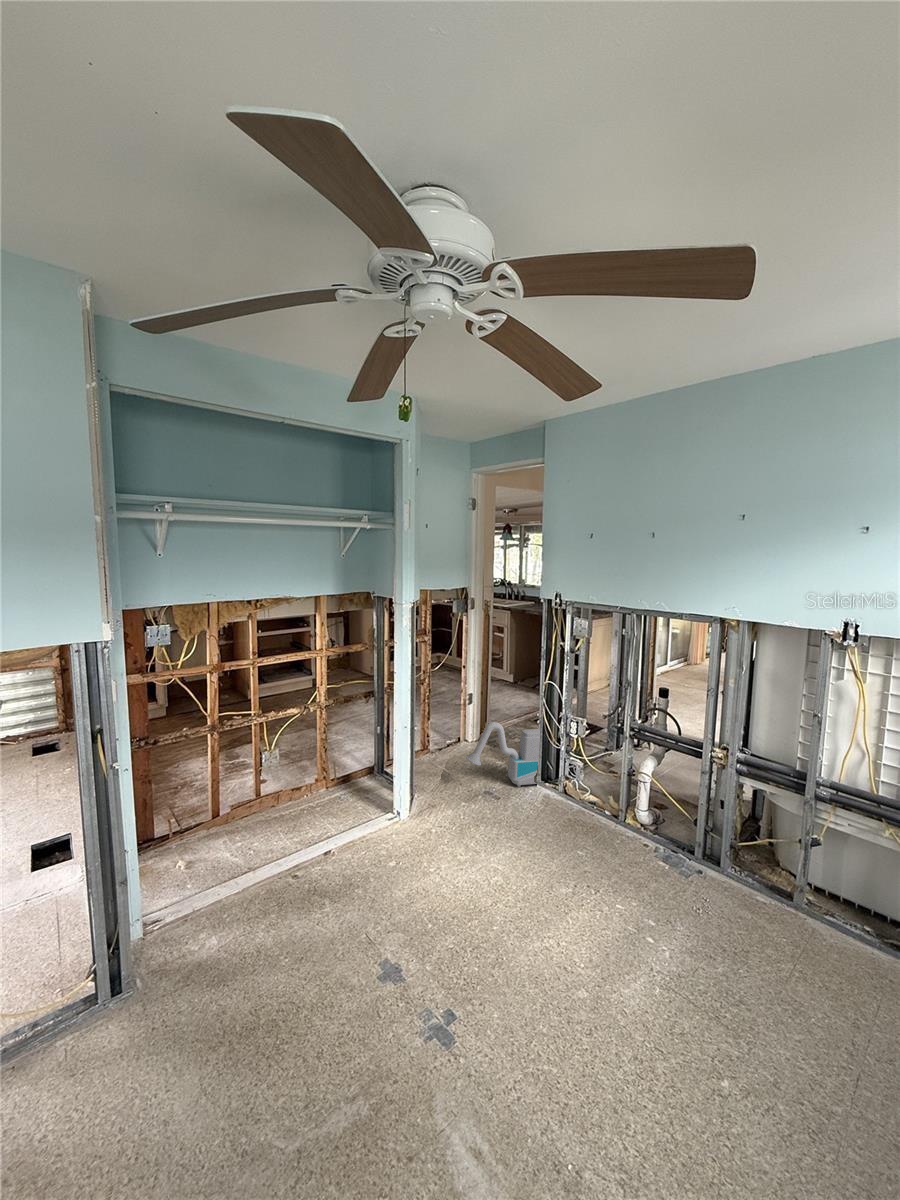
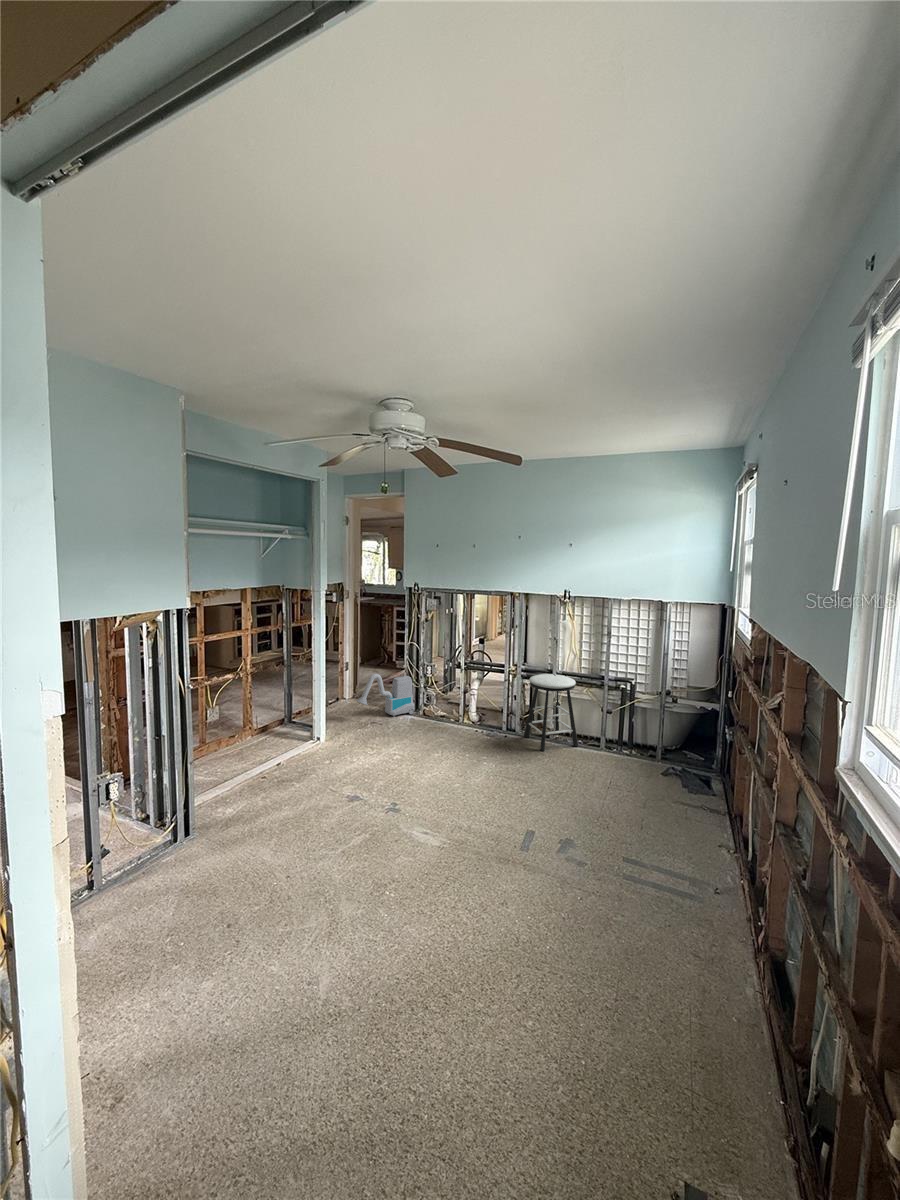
stool: none [738,778,871,949] -> present [524,674,578,751]

